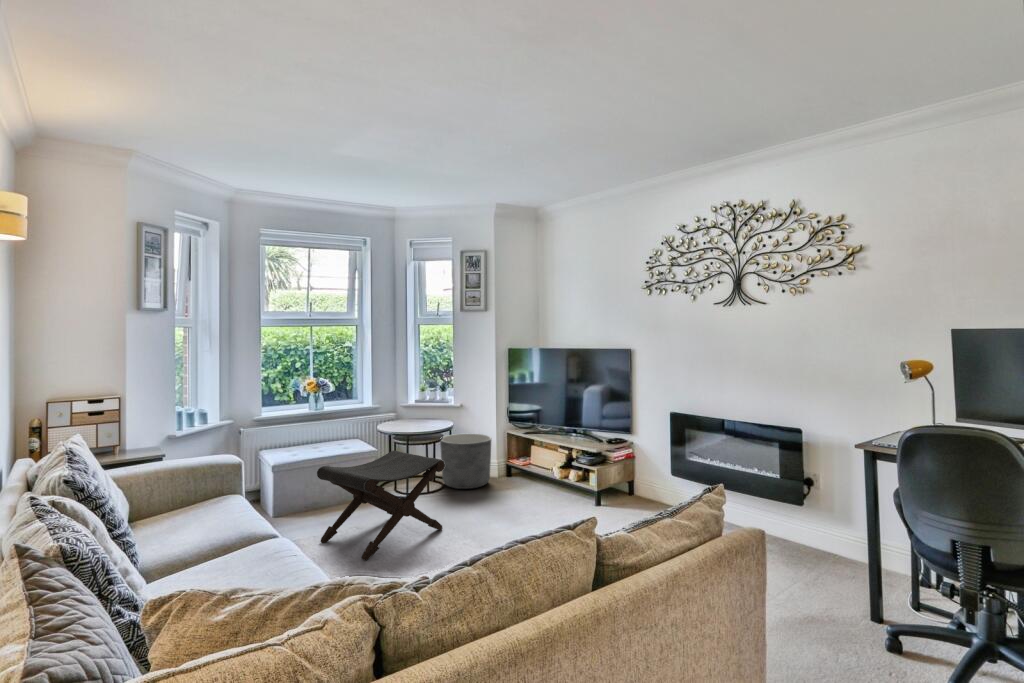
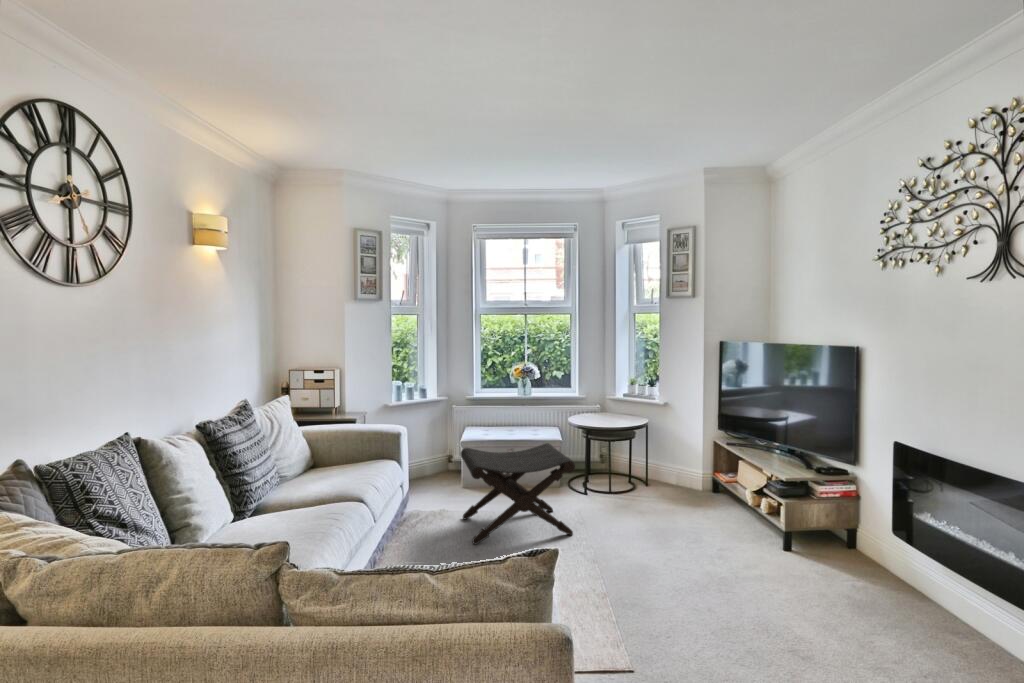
planter: present [440,434,491,489] -> none [627,436,687,500]

